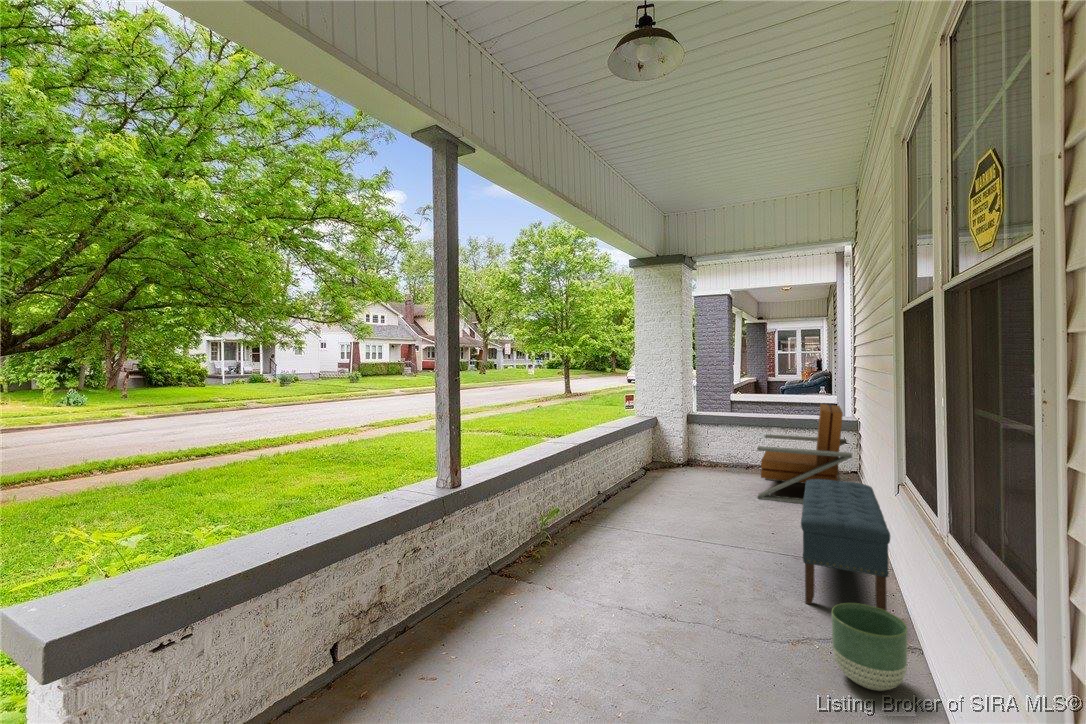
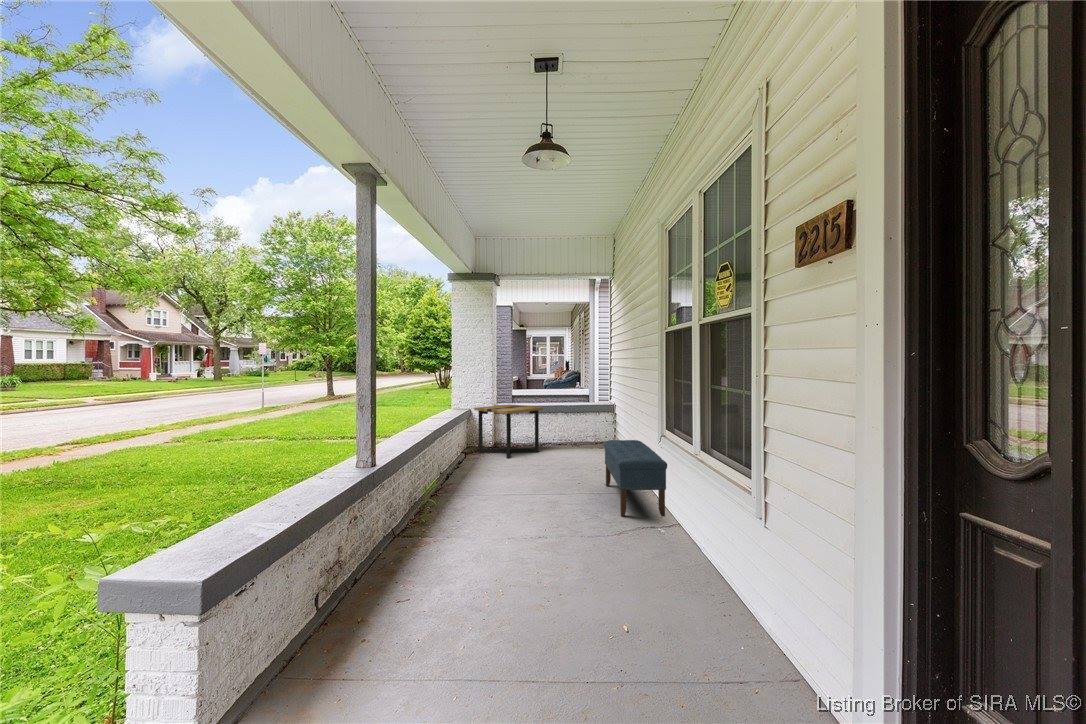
lounge chair: present [757,404,852,504] -> none [557,392,620,464]
side table: none [658,415,745,482] -> present [474,404,543,458]
planter: present [832,603,907,691] -> none [651,502,689,547]

